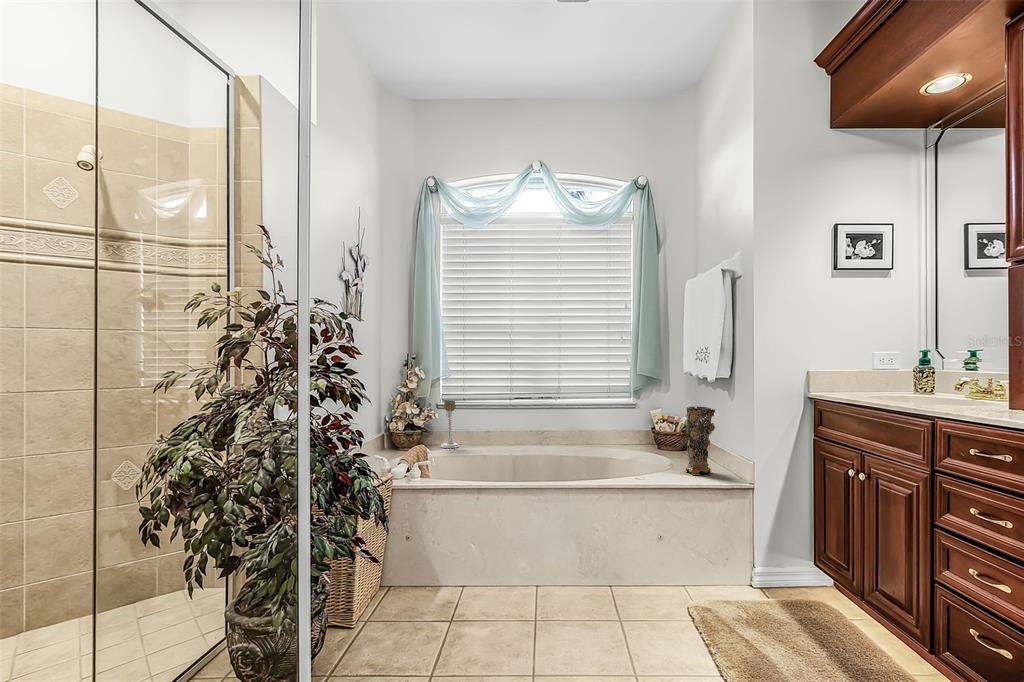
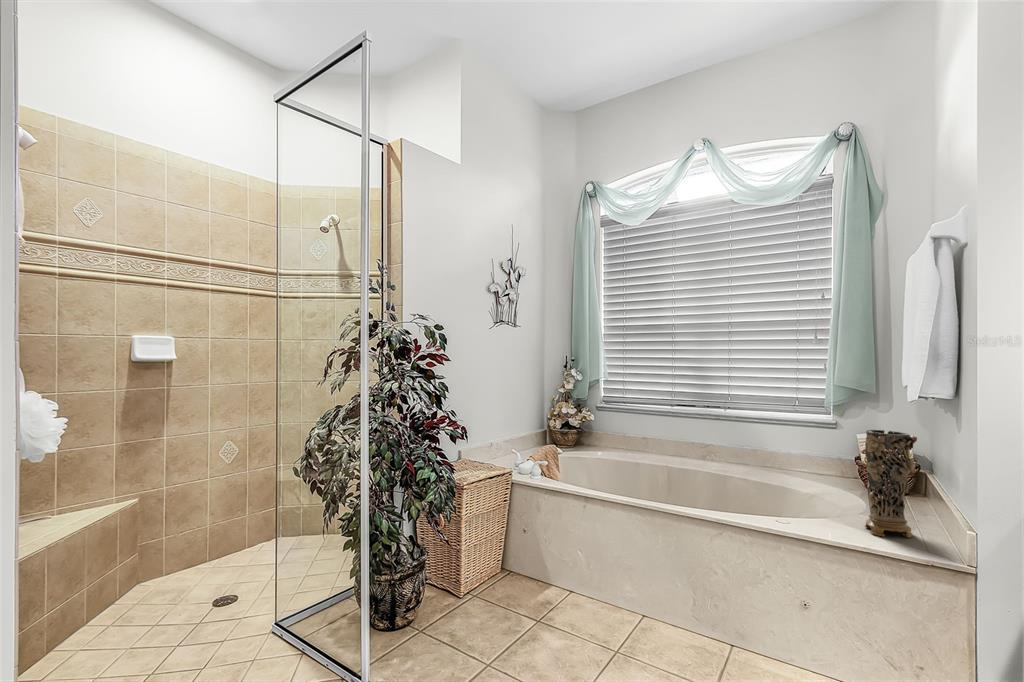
candle holder: present [441,401,459,448] -> none [597,404,616,453]

